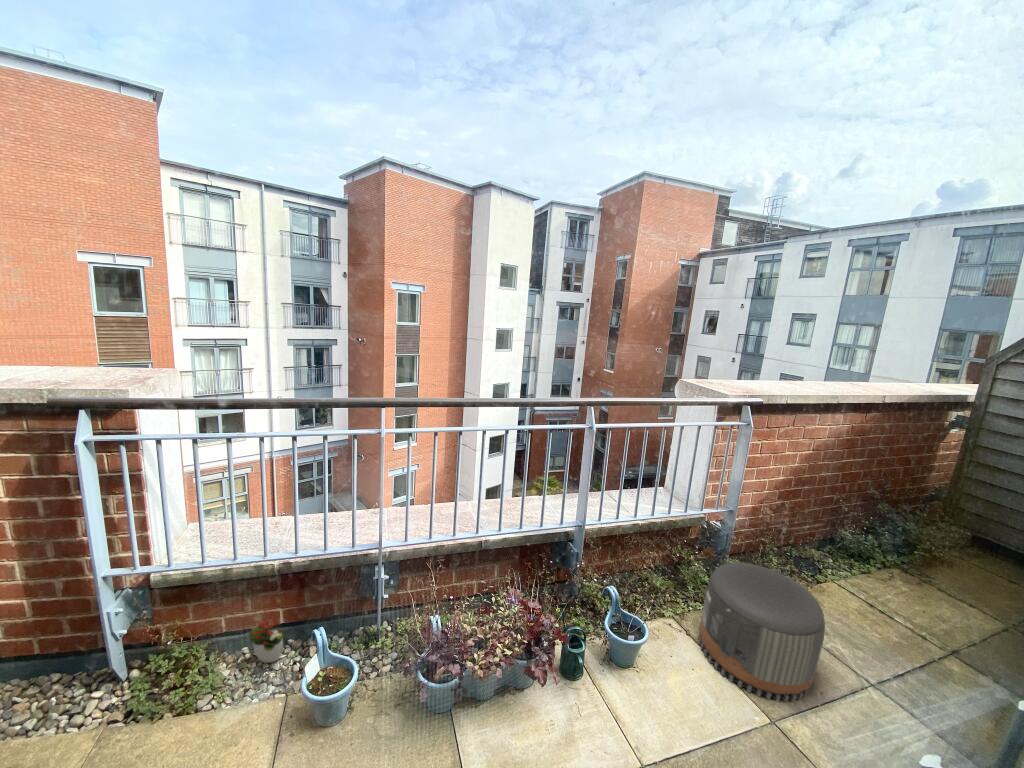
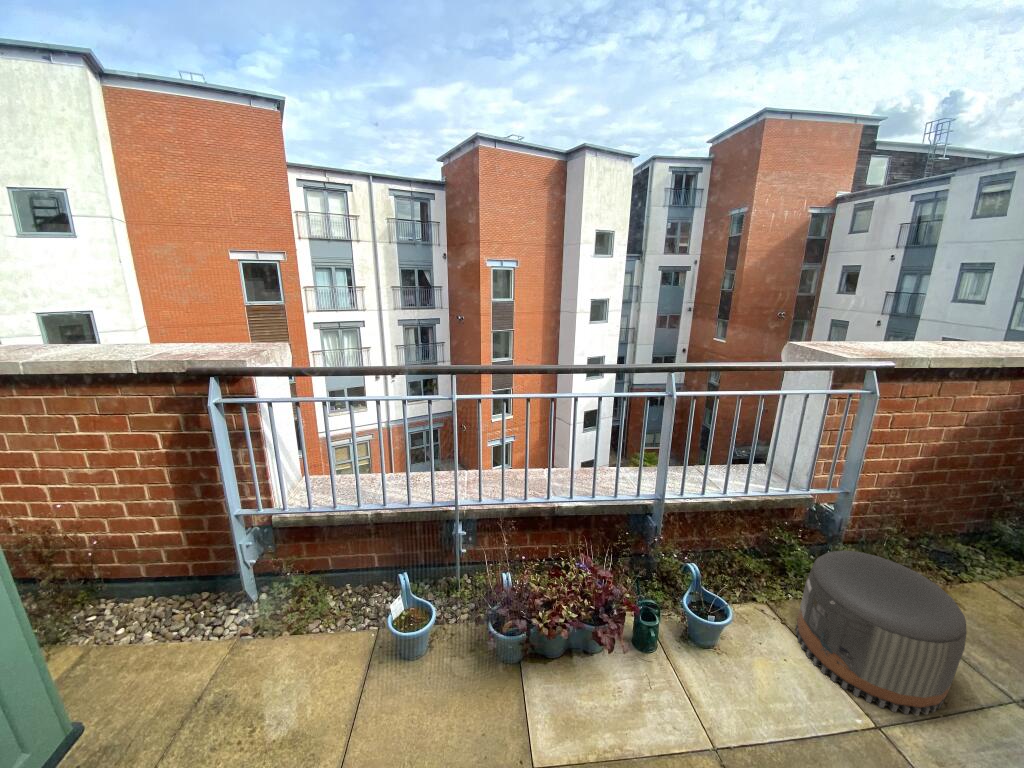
decorative plant: present [249,611,284,663] -> none [348,554,376,600]

